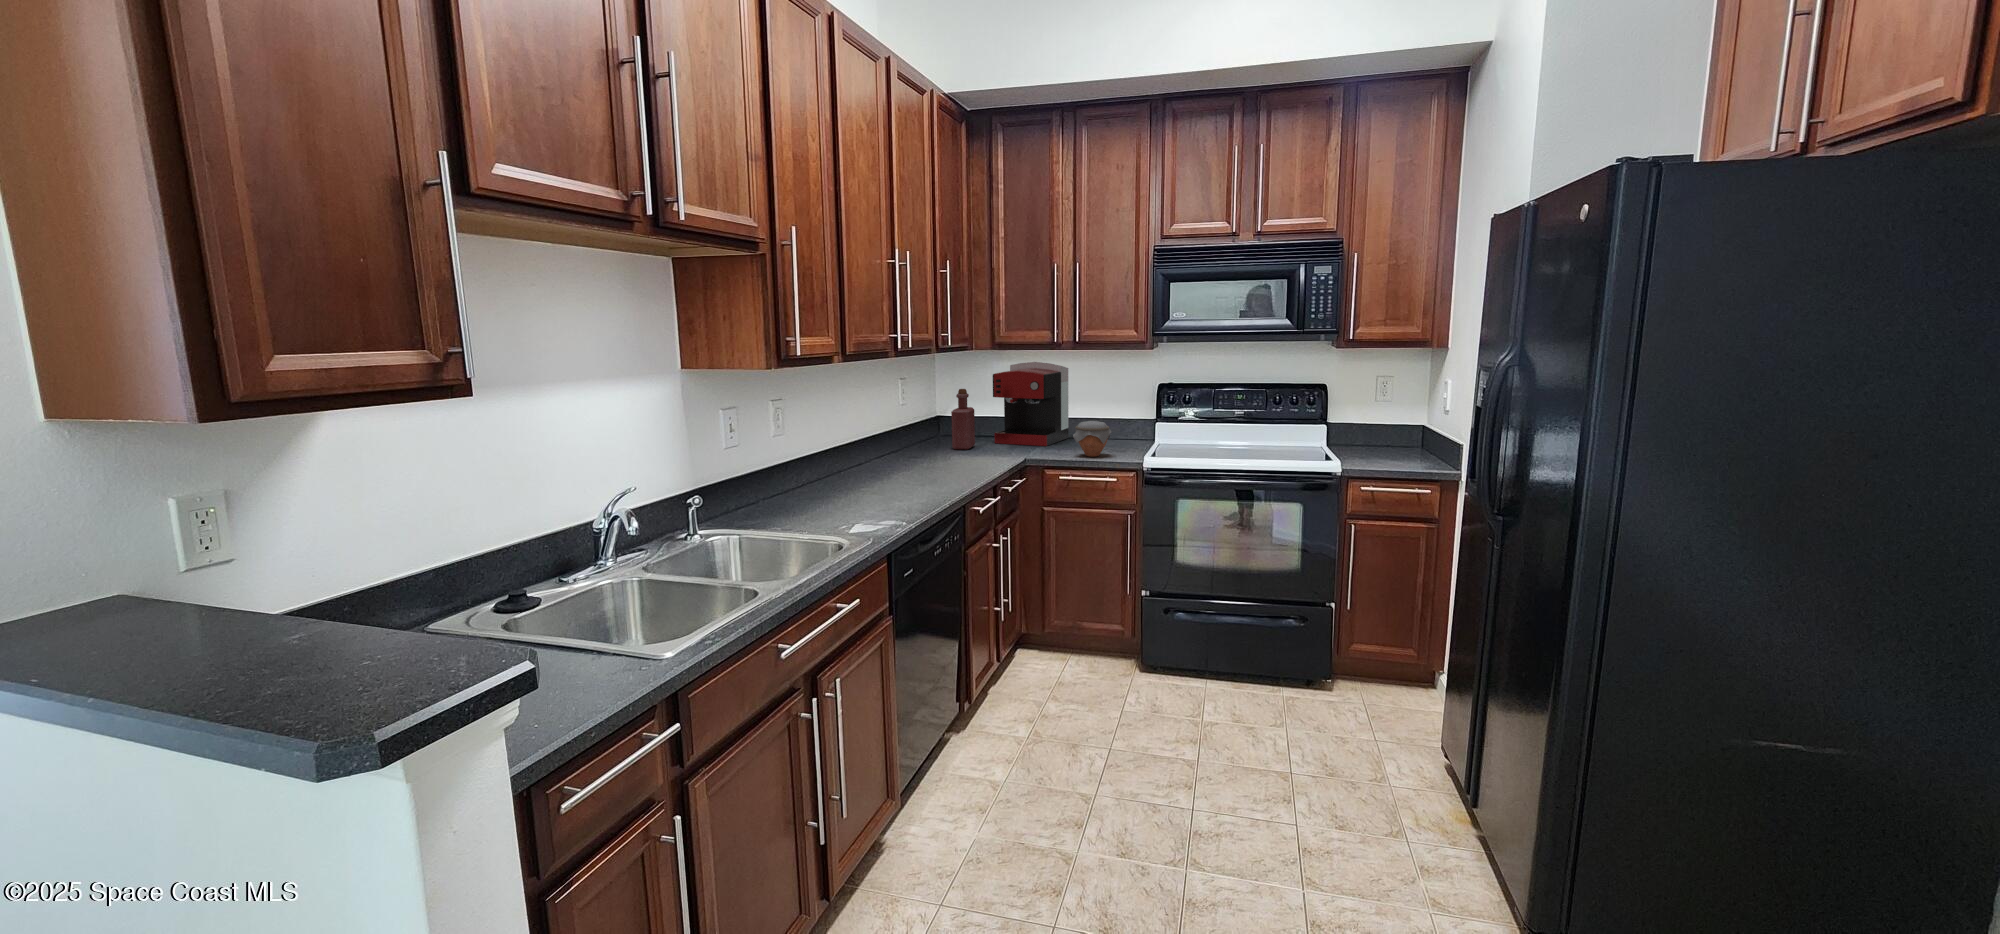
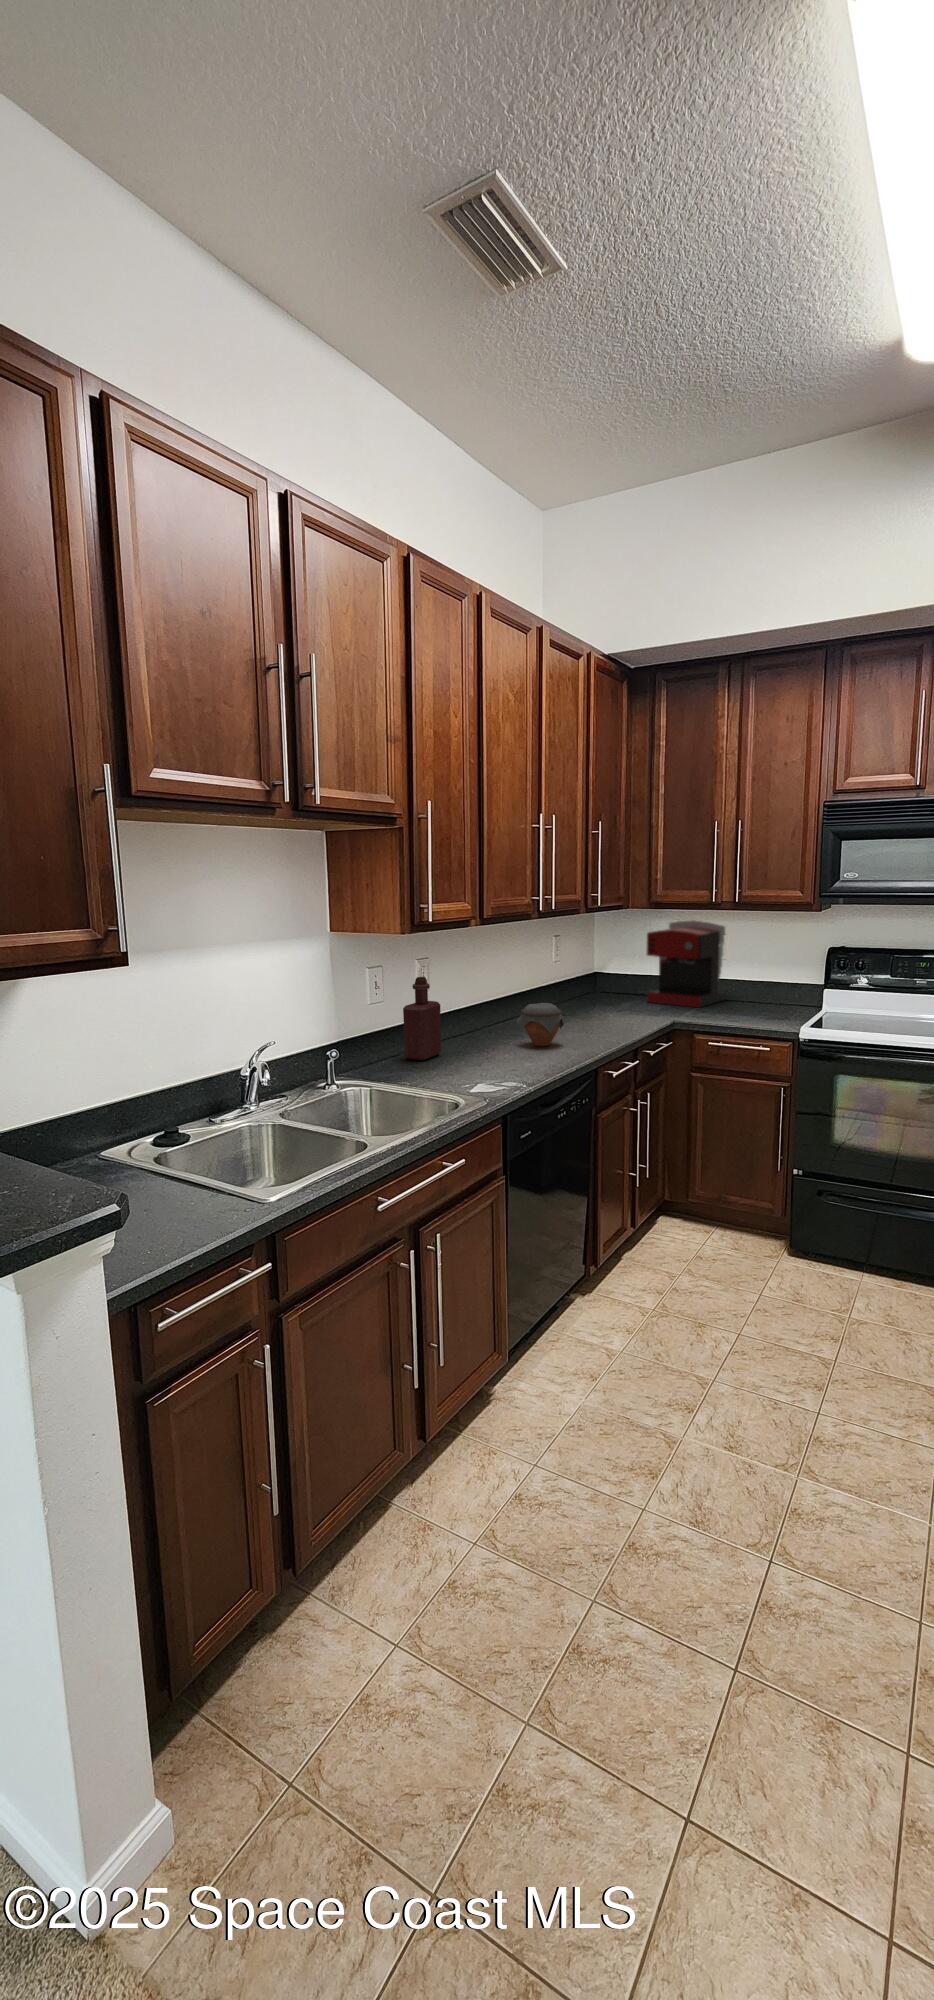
bottle: present [951,389,975,450] -> present [403,977,441,1061]
jar: present [1073,421,1112,457] -> present [517,1003,564,1046]

